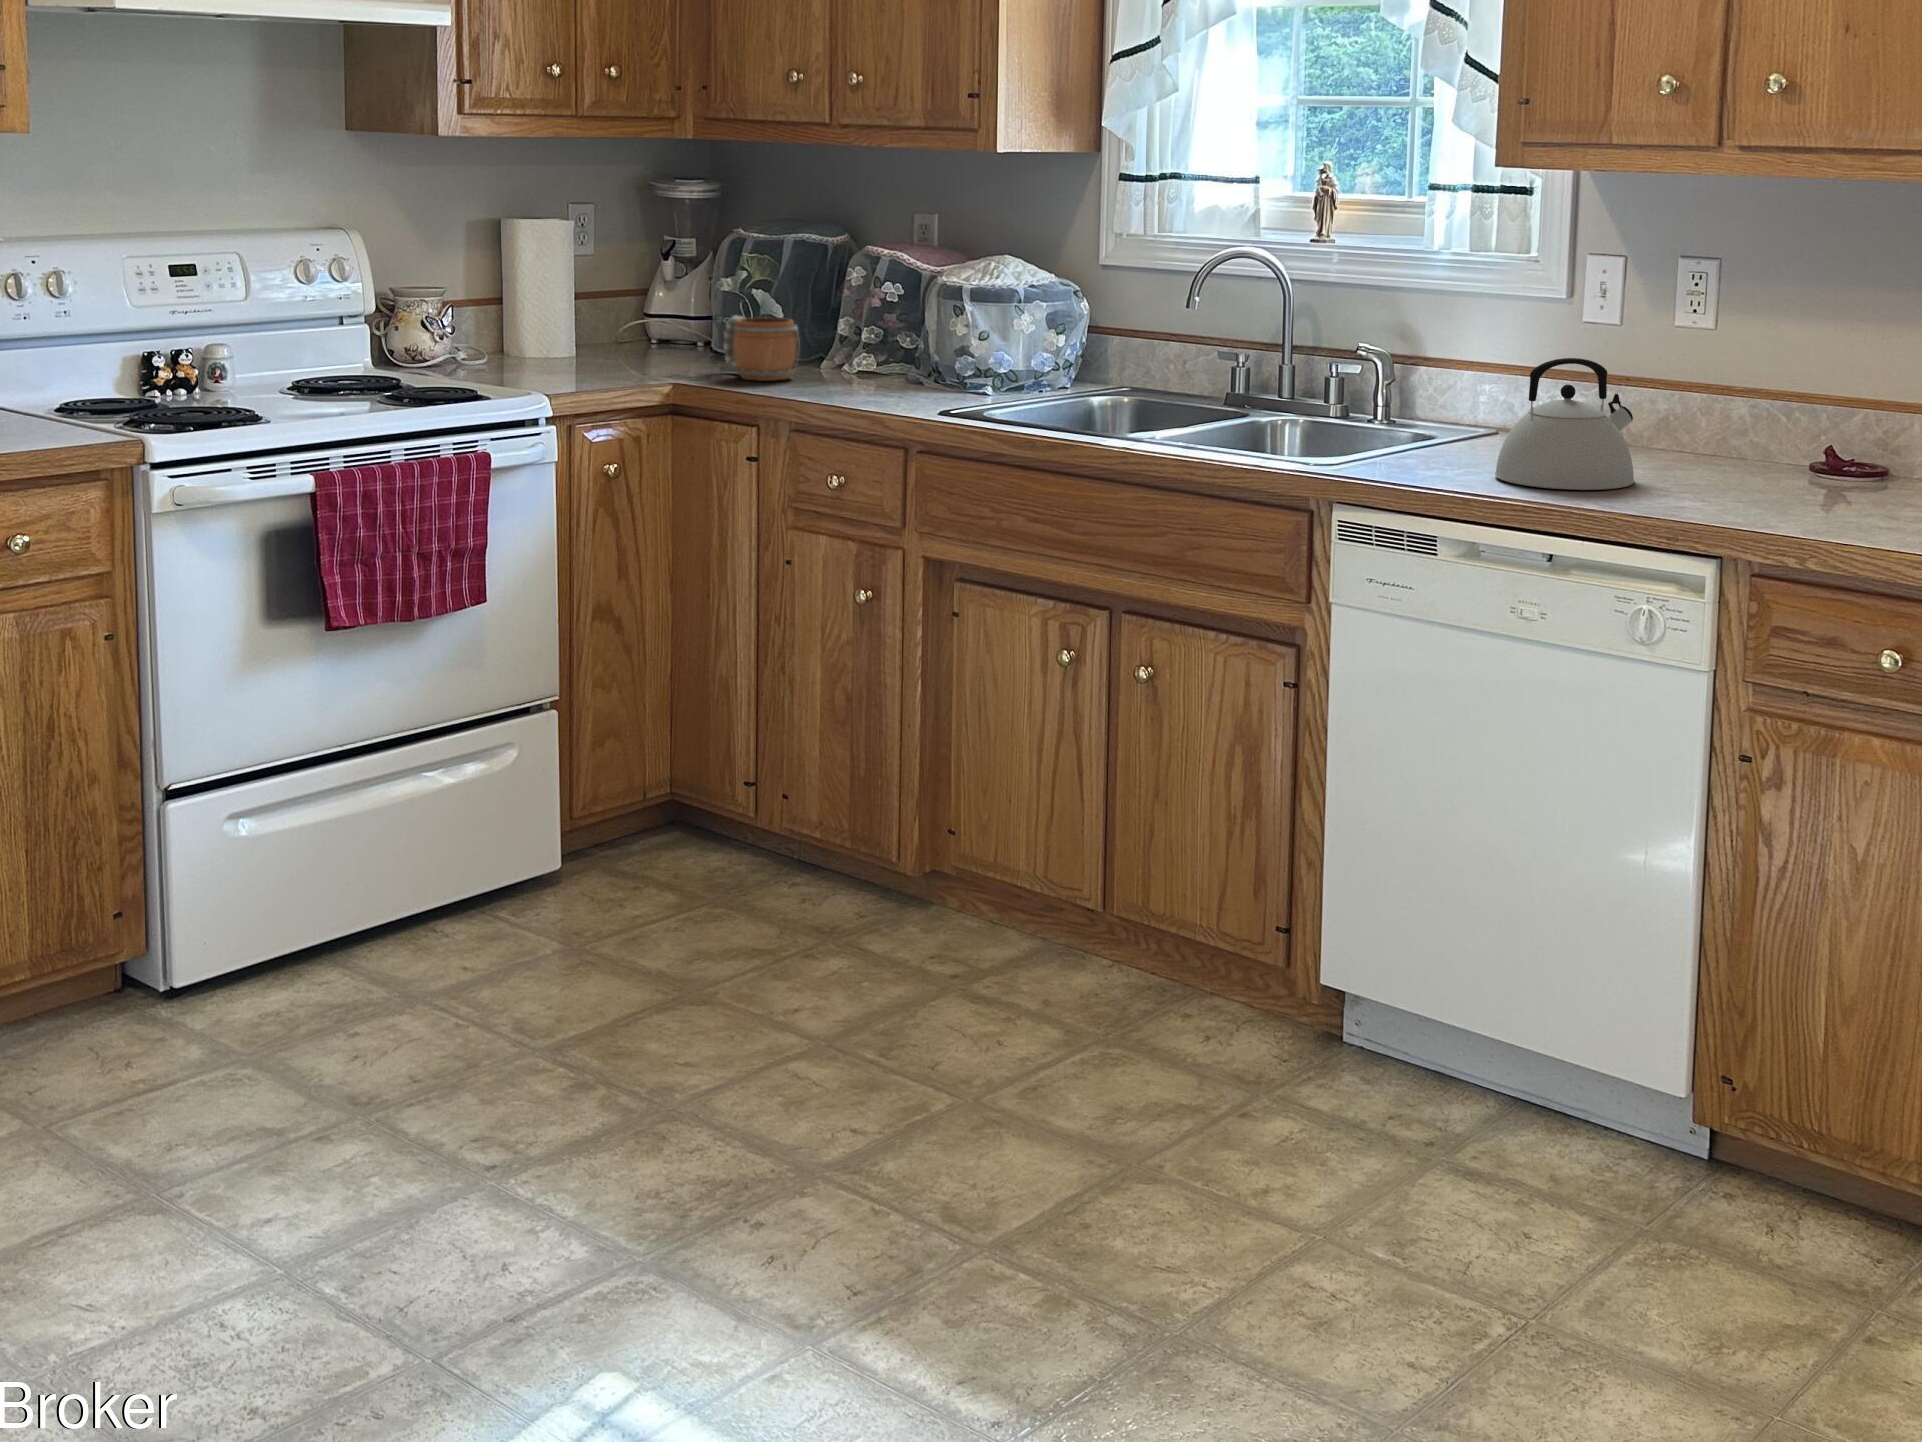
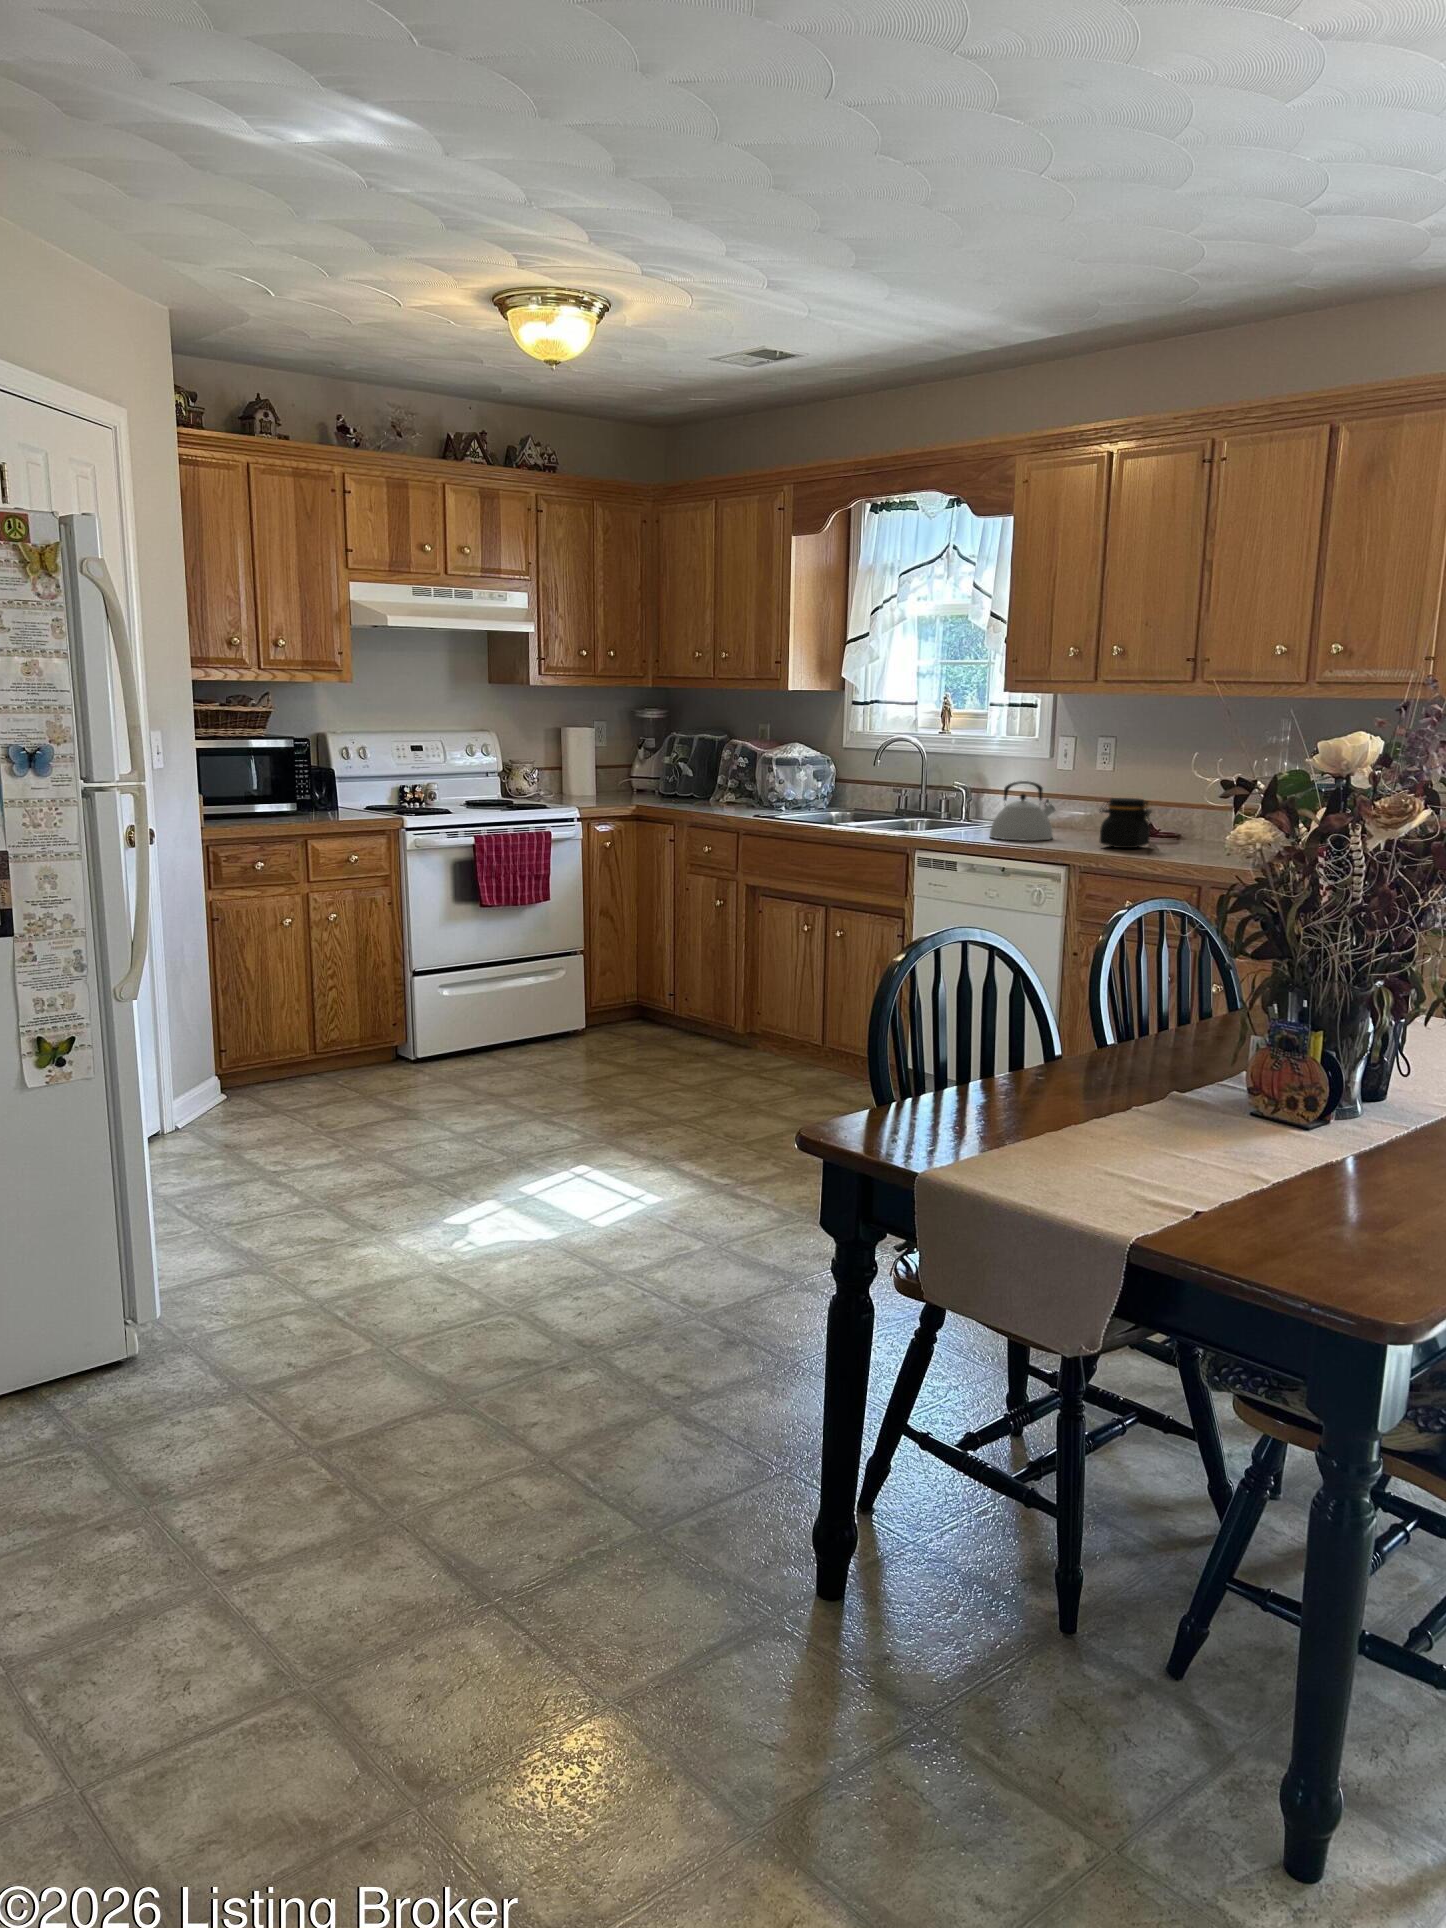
mug: present [724,316,800,381] -> none [663,773,698,804]
jar: none [1764,401,1888,514] -> present [1100,798,1151,848]

